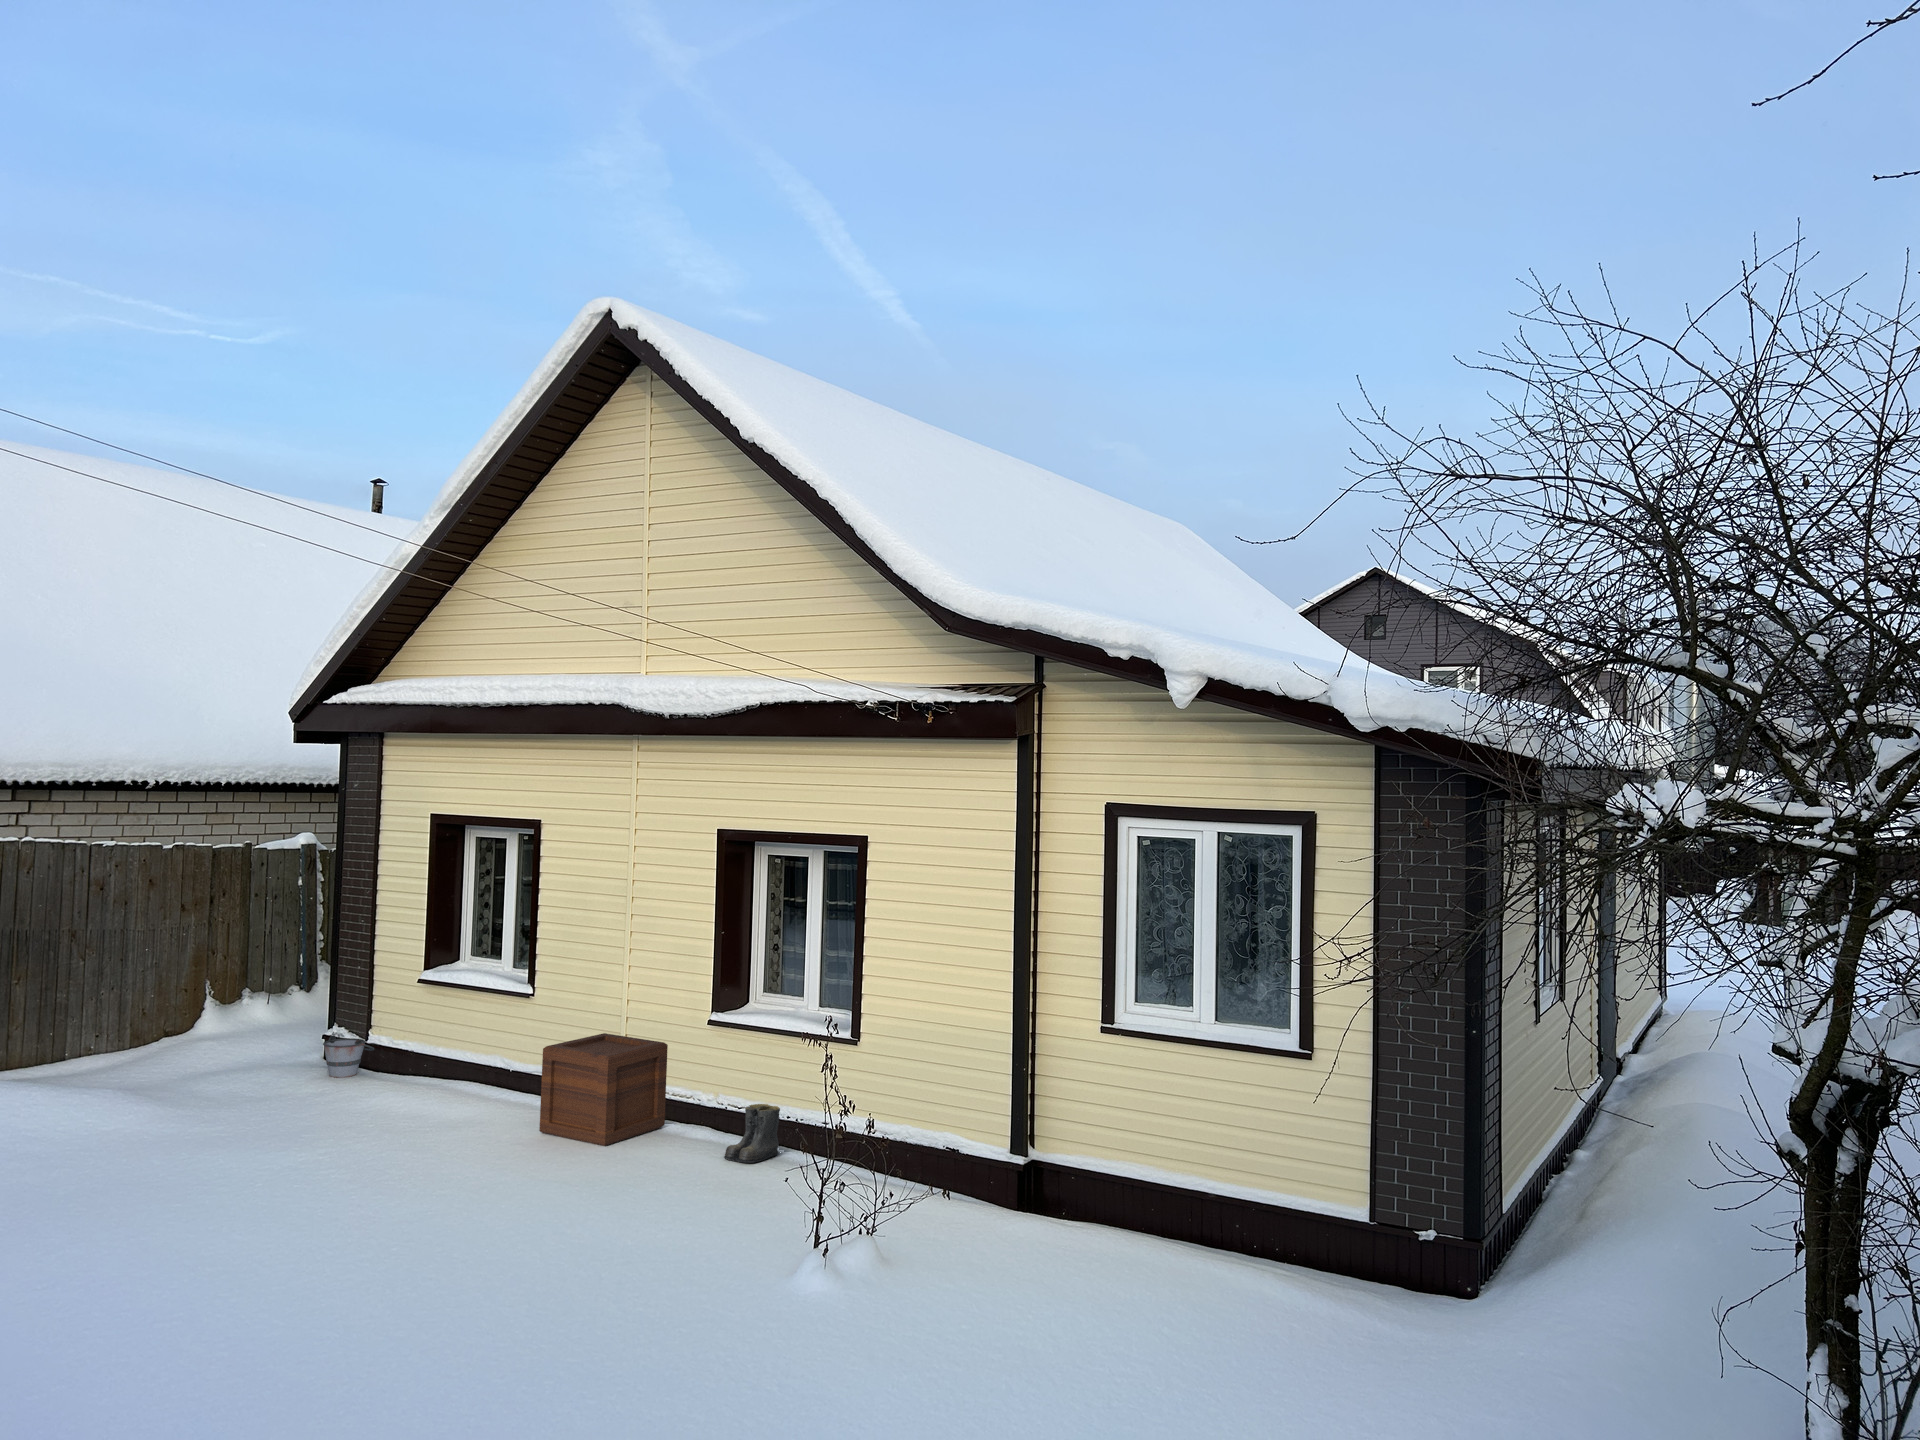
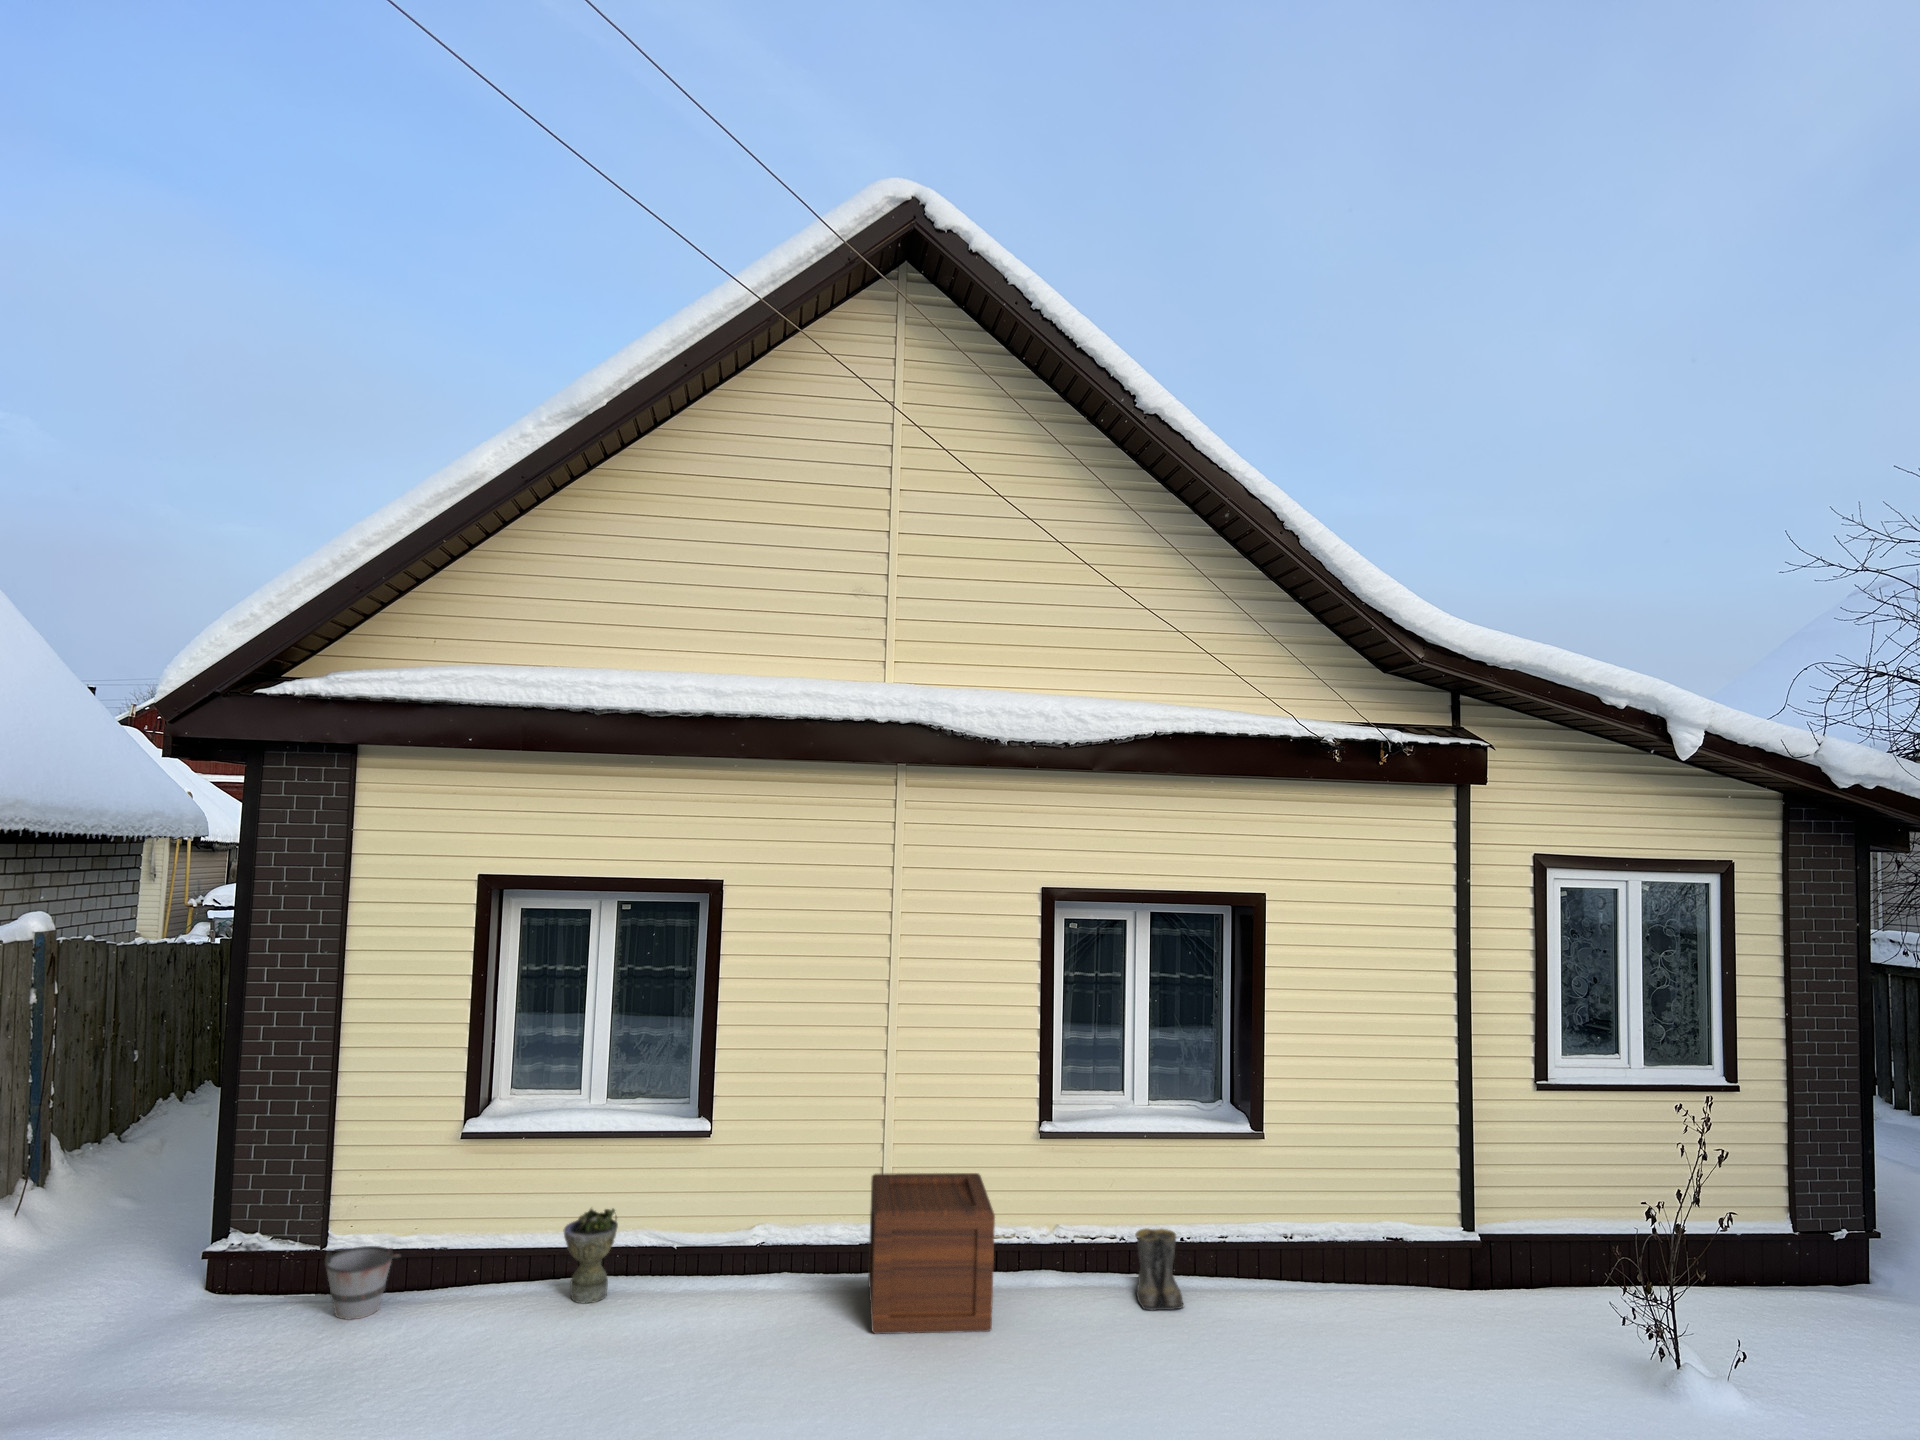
planter: none [435,1033,473,1093] -> present [564,1209,618,1303]

